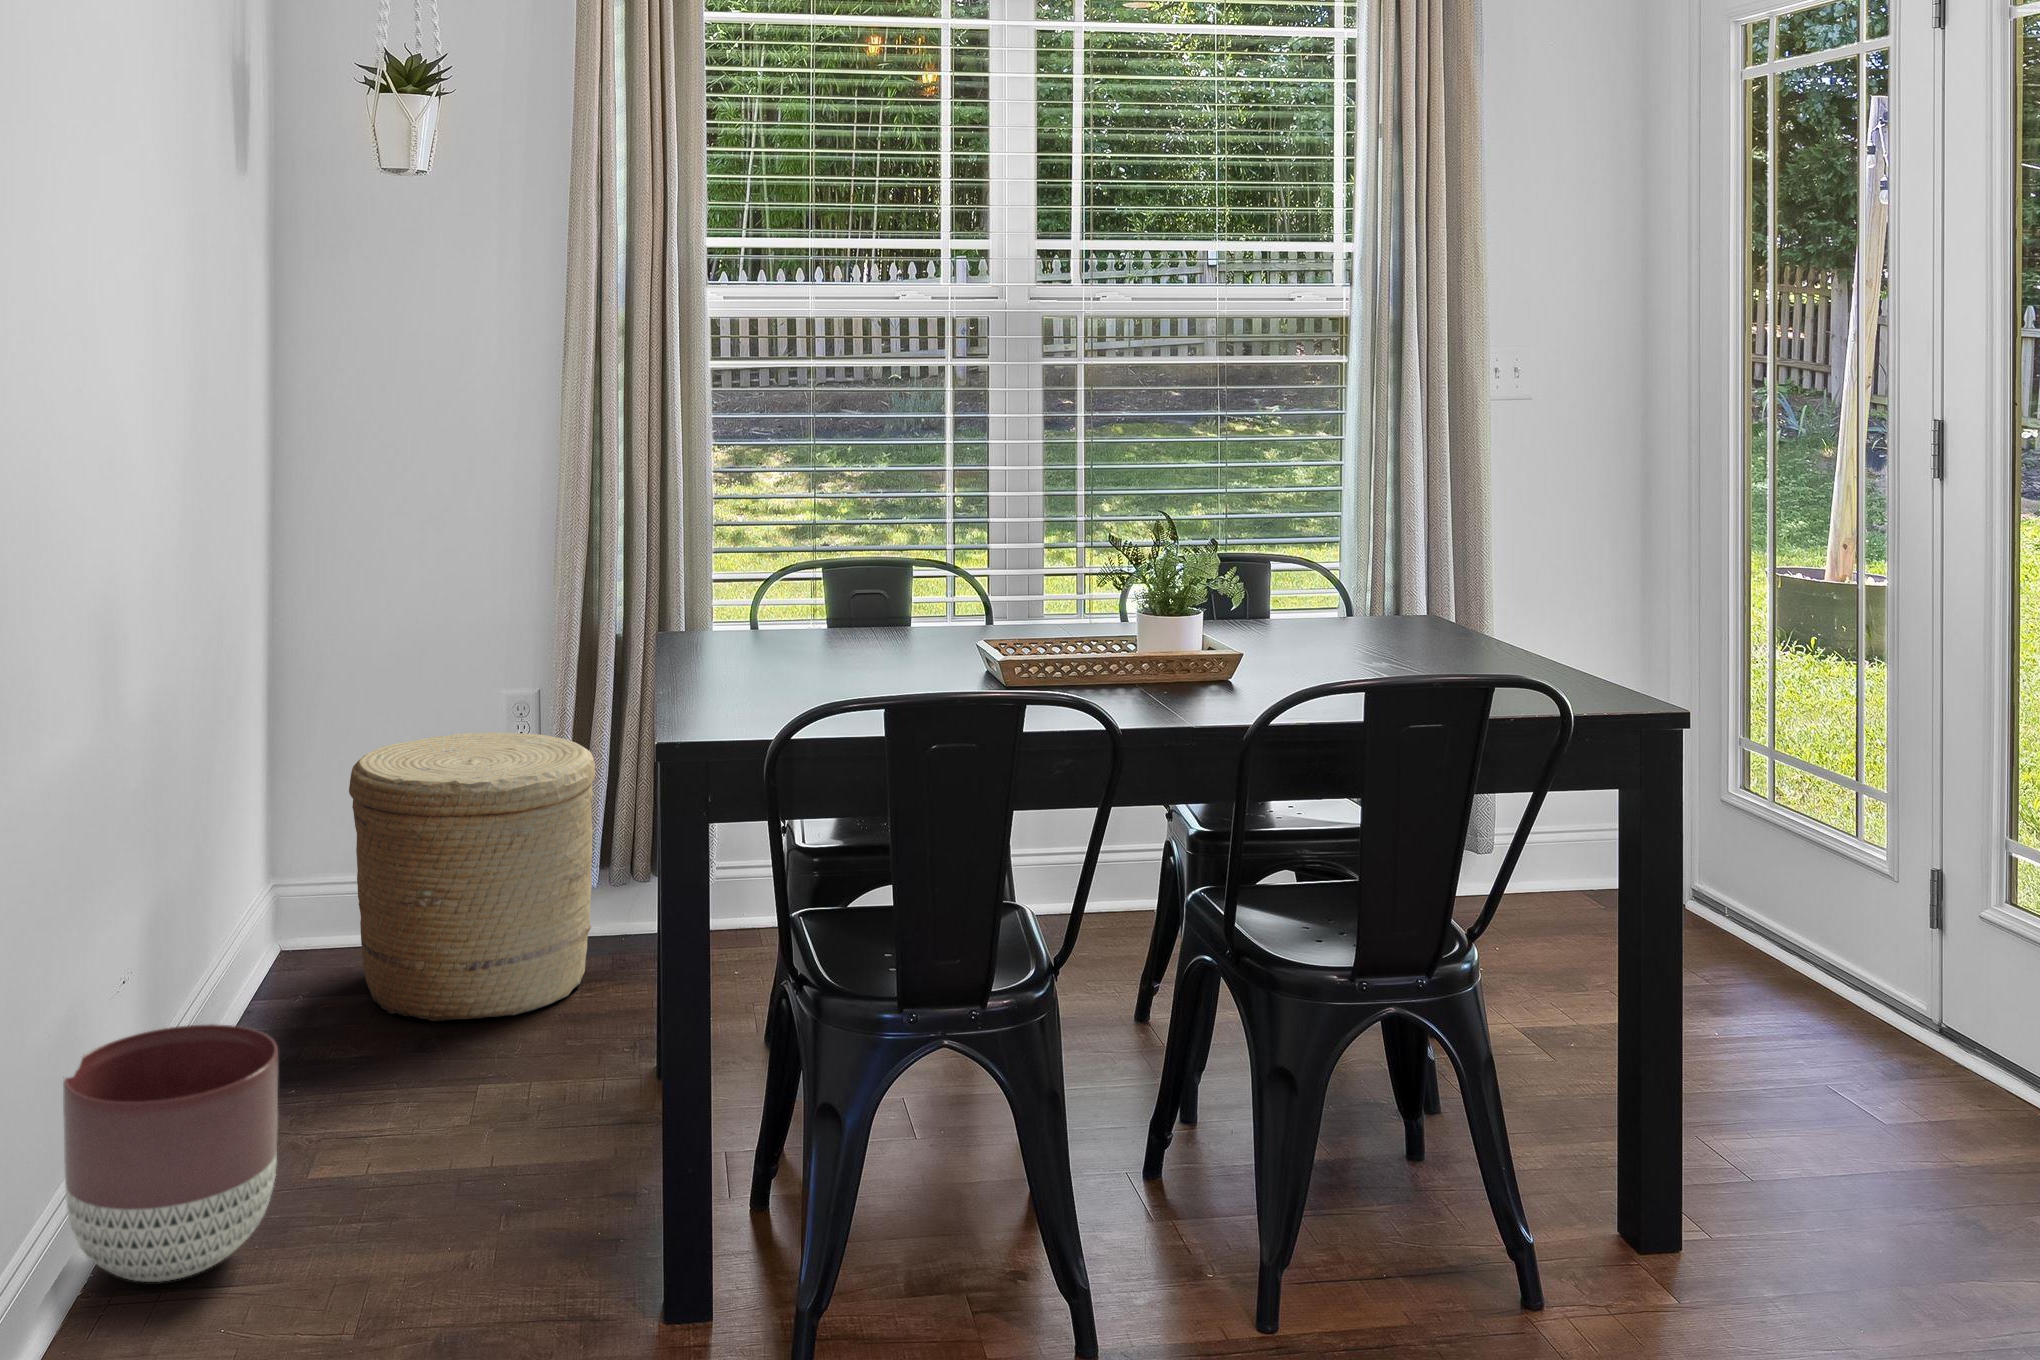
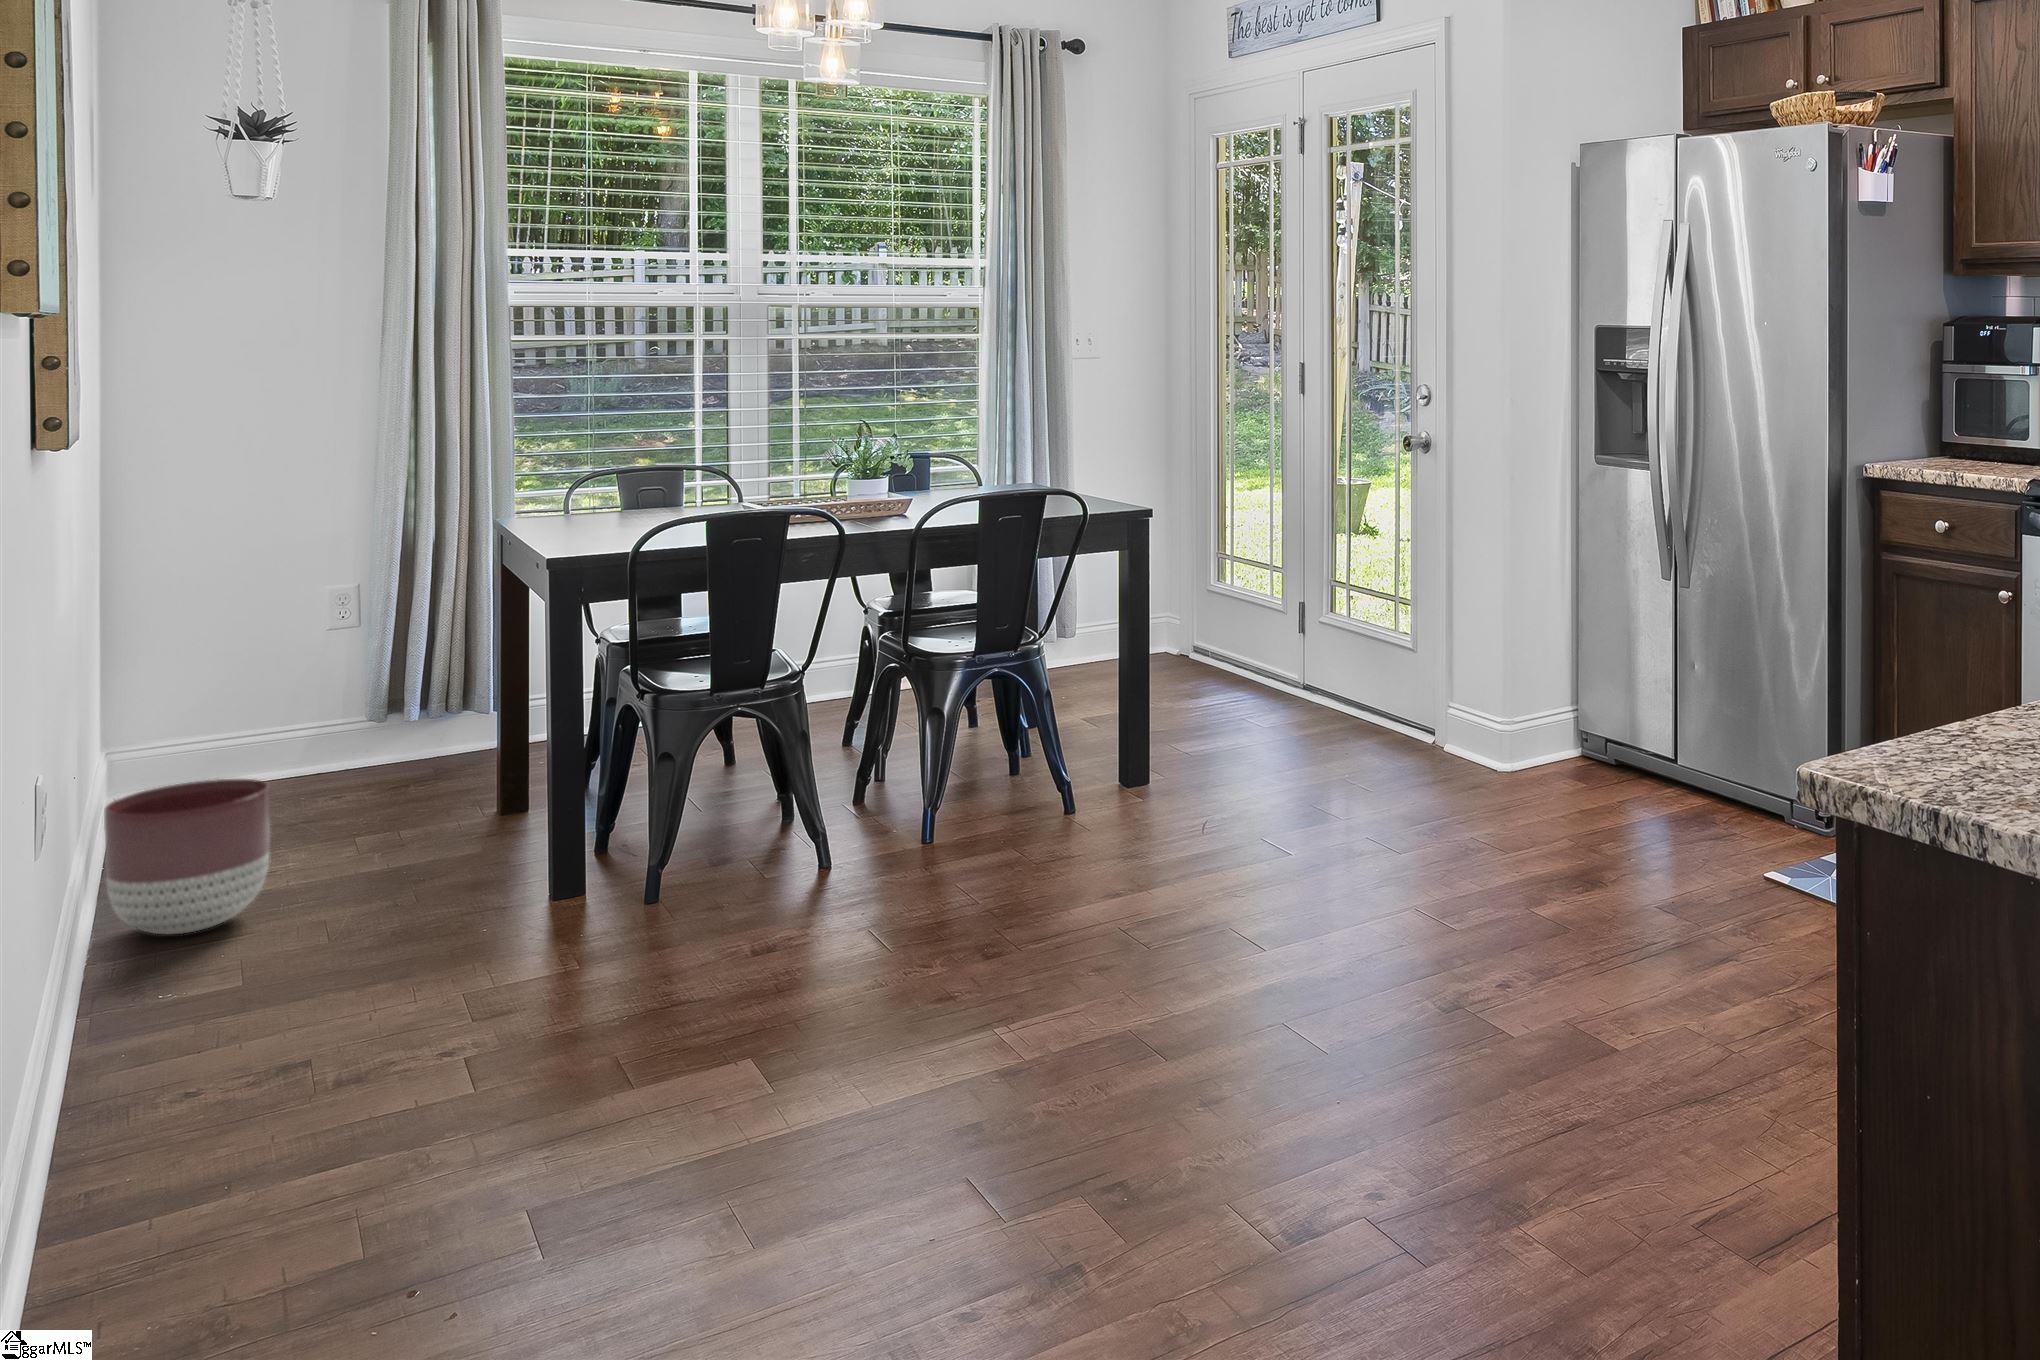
woven basket: present [349,732,595,1021] -> none [221,614,432,813]

